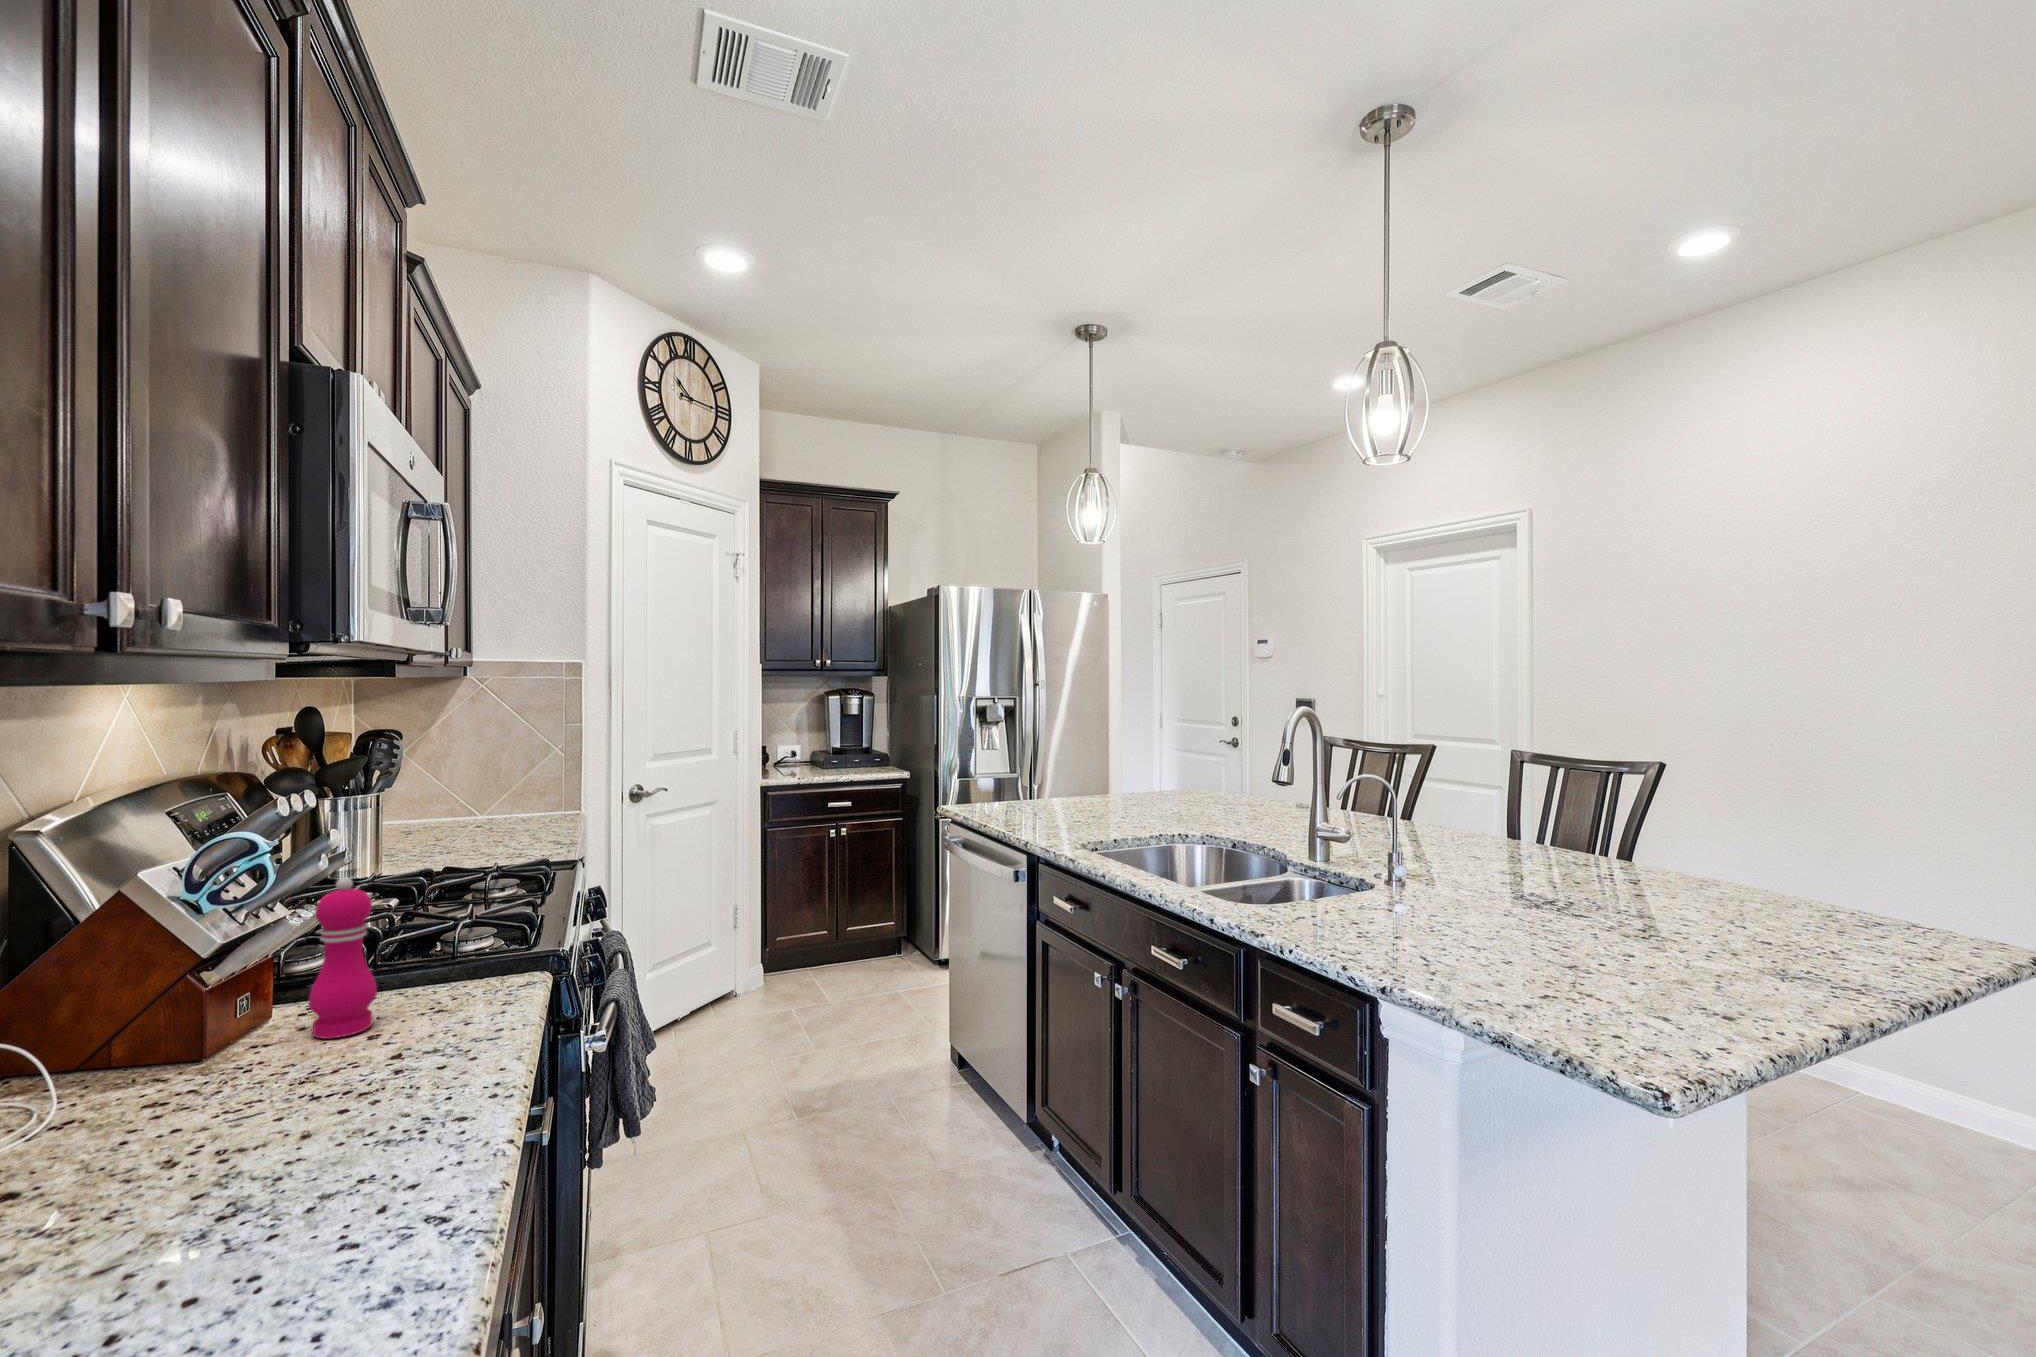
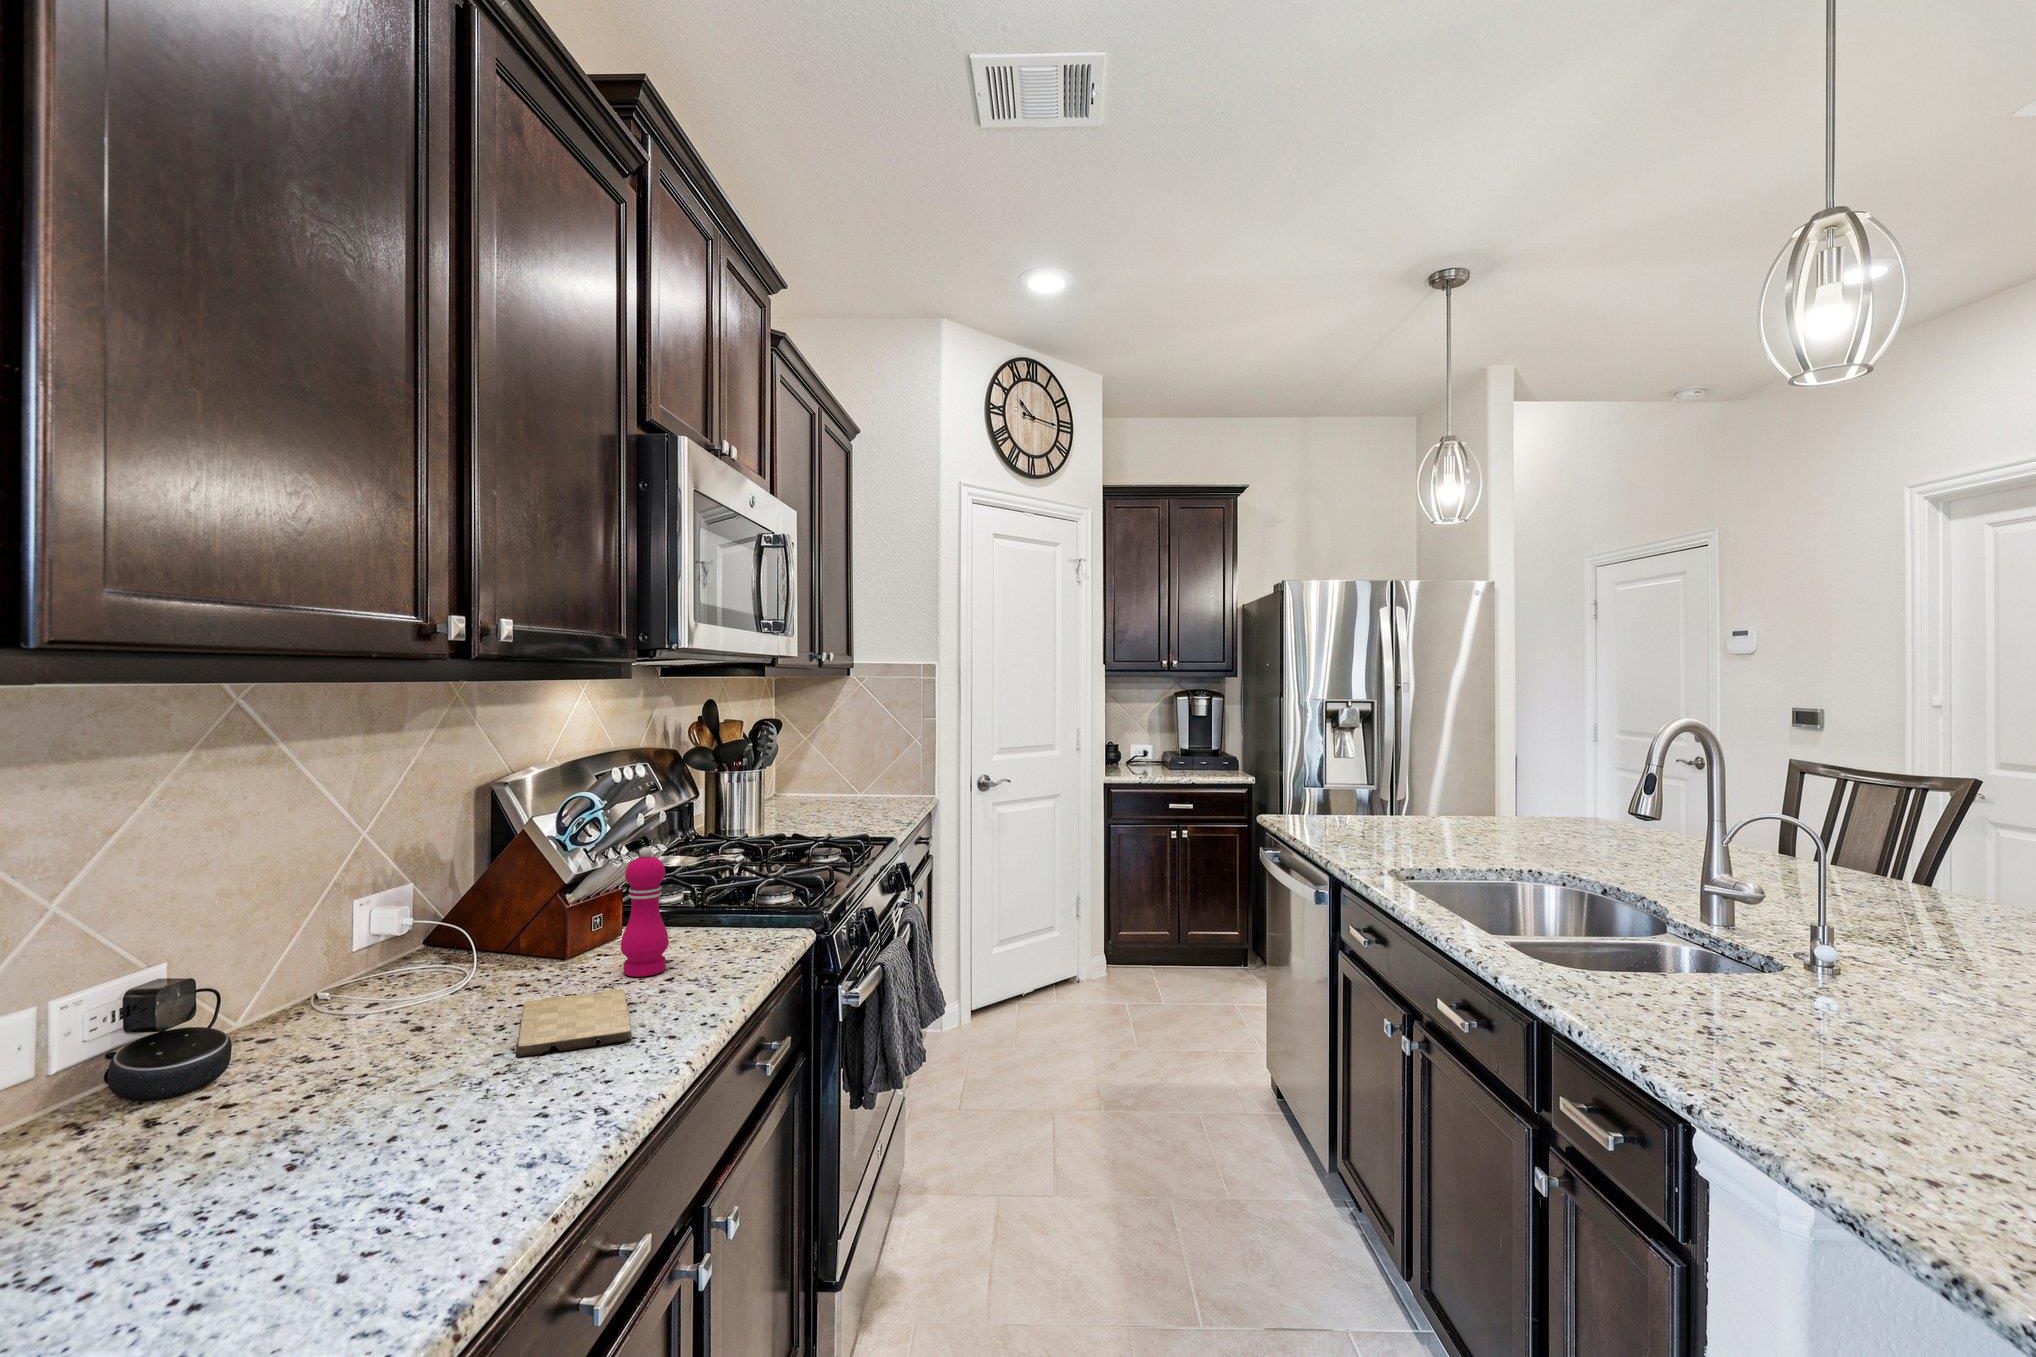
cutting board: none [194,1054,393,1154] -> present [516,990,632,1057]

